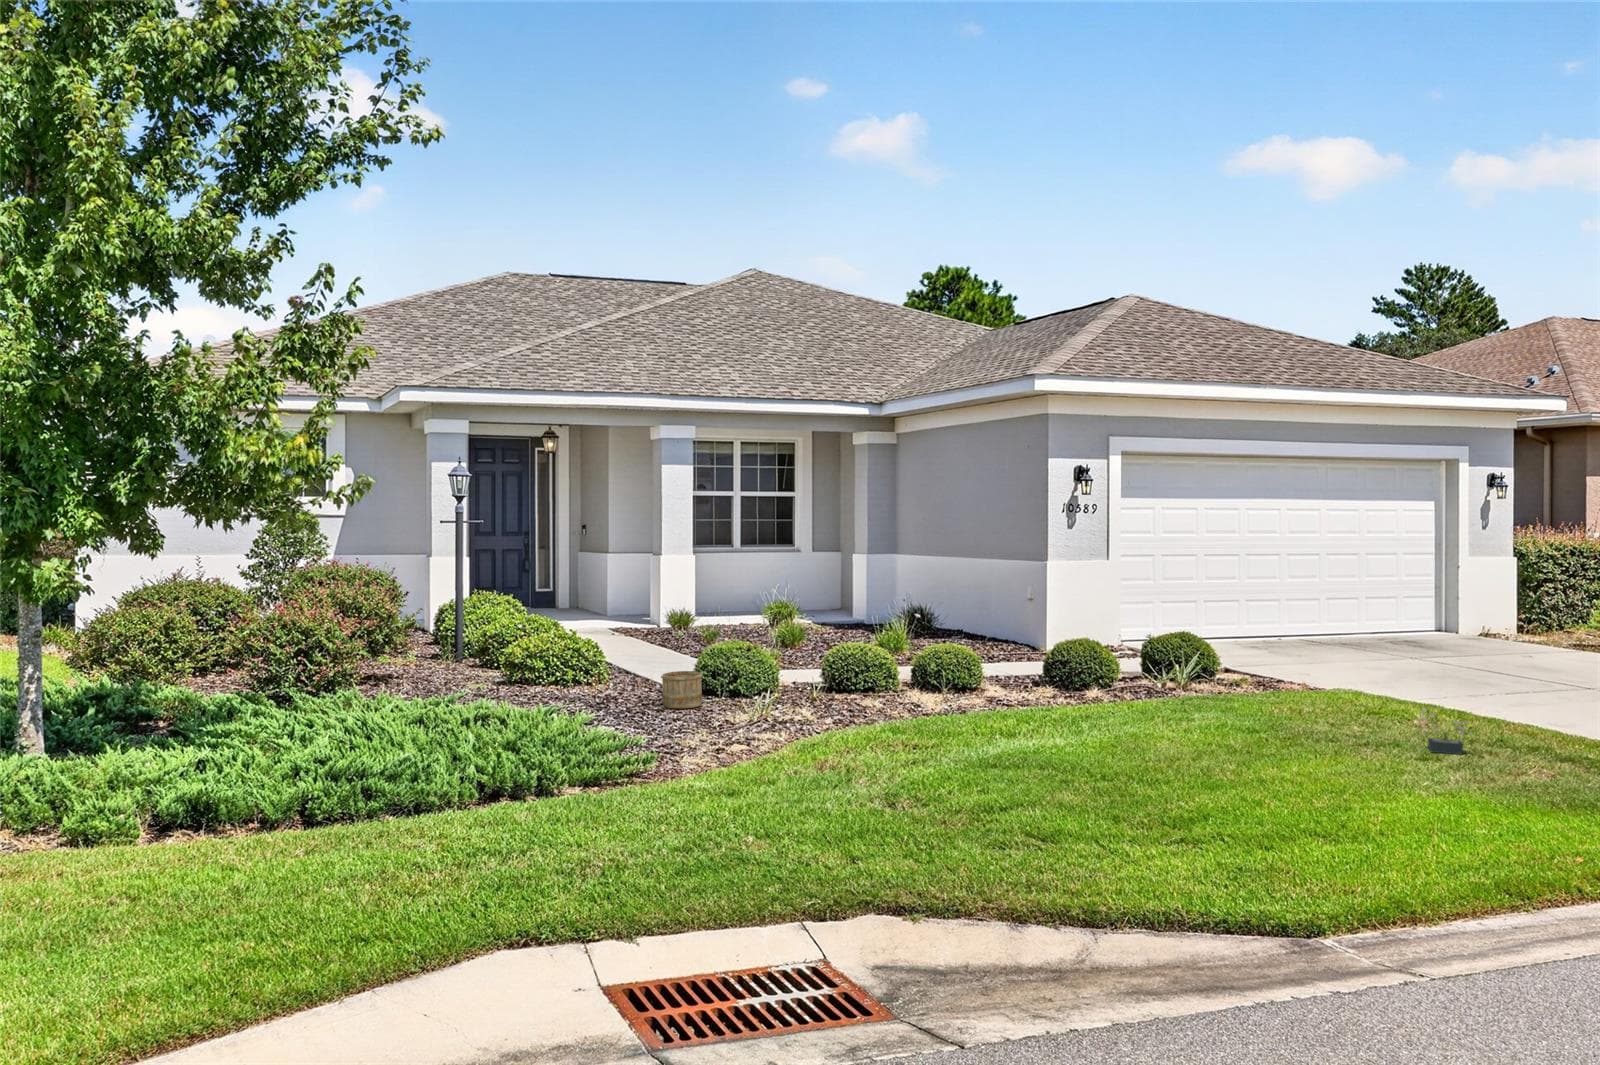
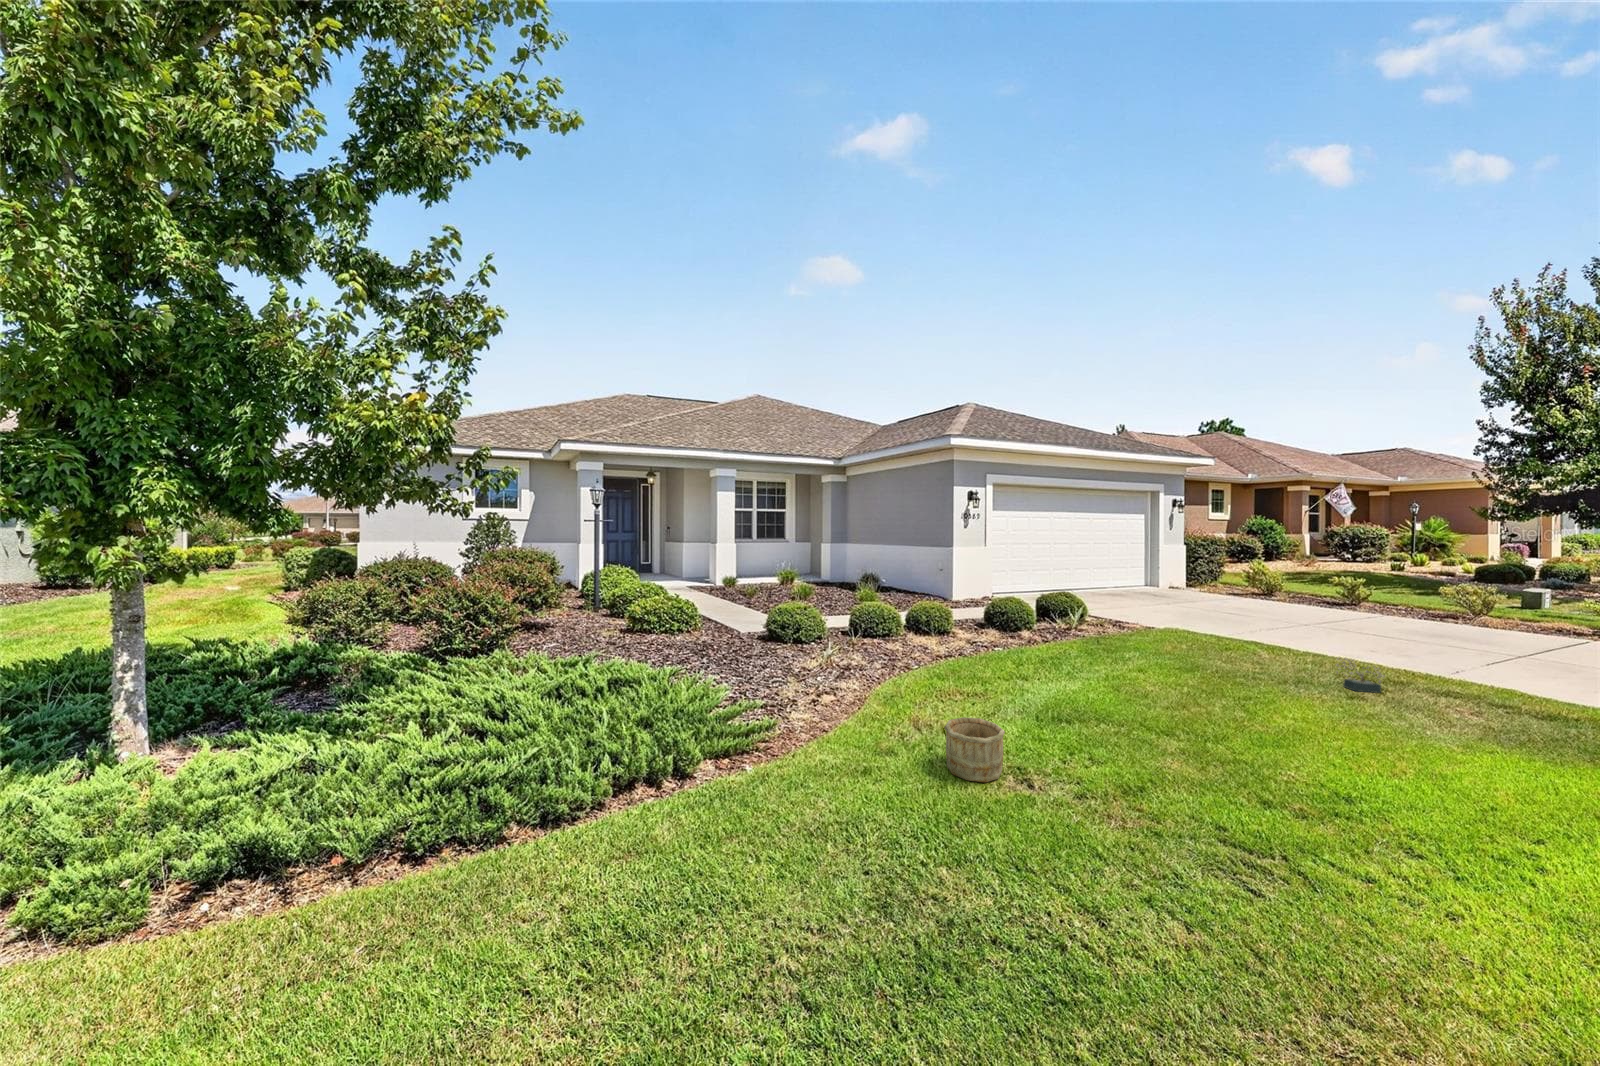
wooden bucket: present [661,671,702,709] -> present [944,717,1005,782]

